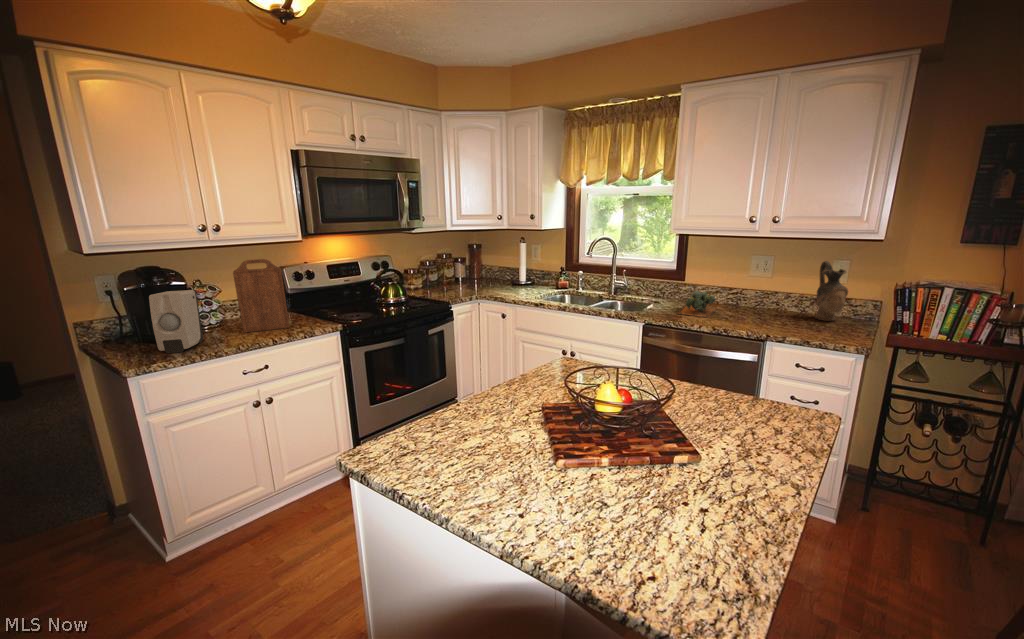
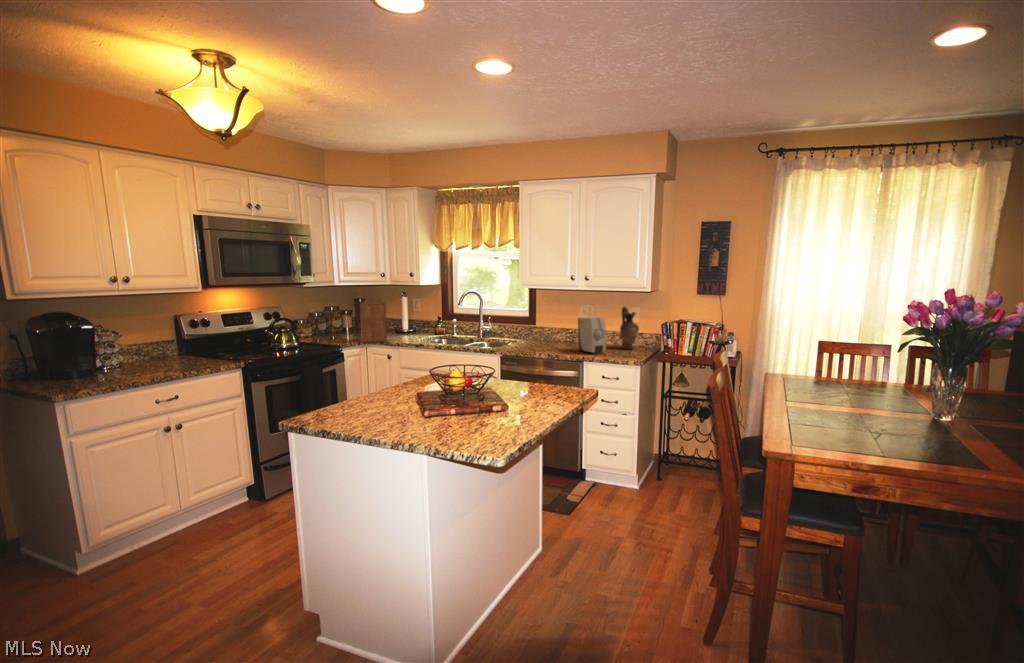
cutting board: present [233,259,289,333] -> present [360,297,387,343]
soap dispenser: present [149,290,203,353] -> present [578,317,606,354]
succulent plant: present [677,291,716,318] -> none [525,330,556,350]

